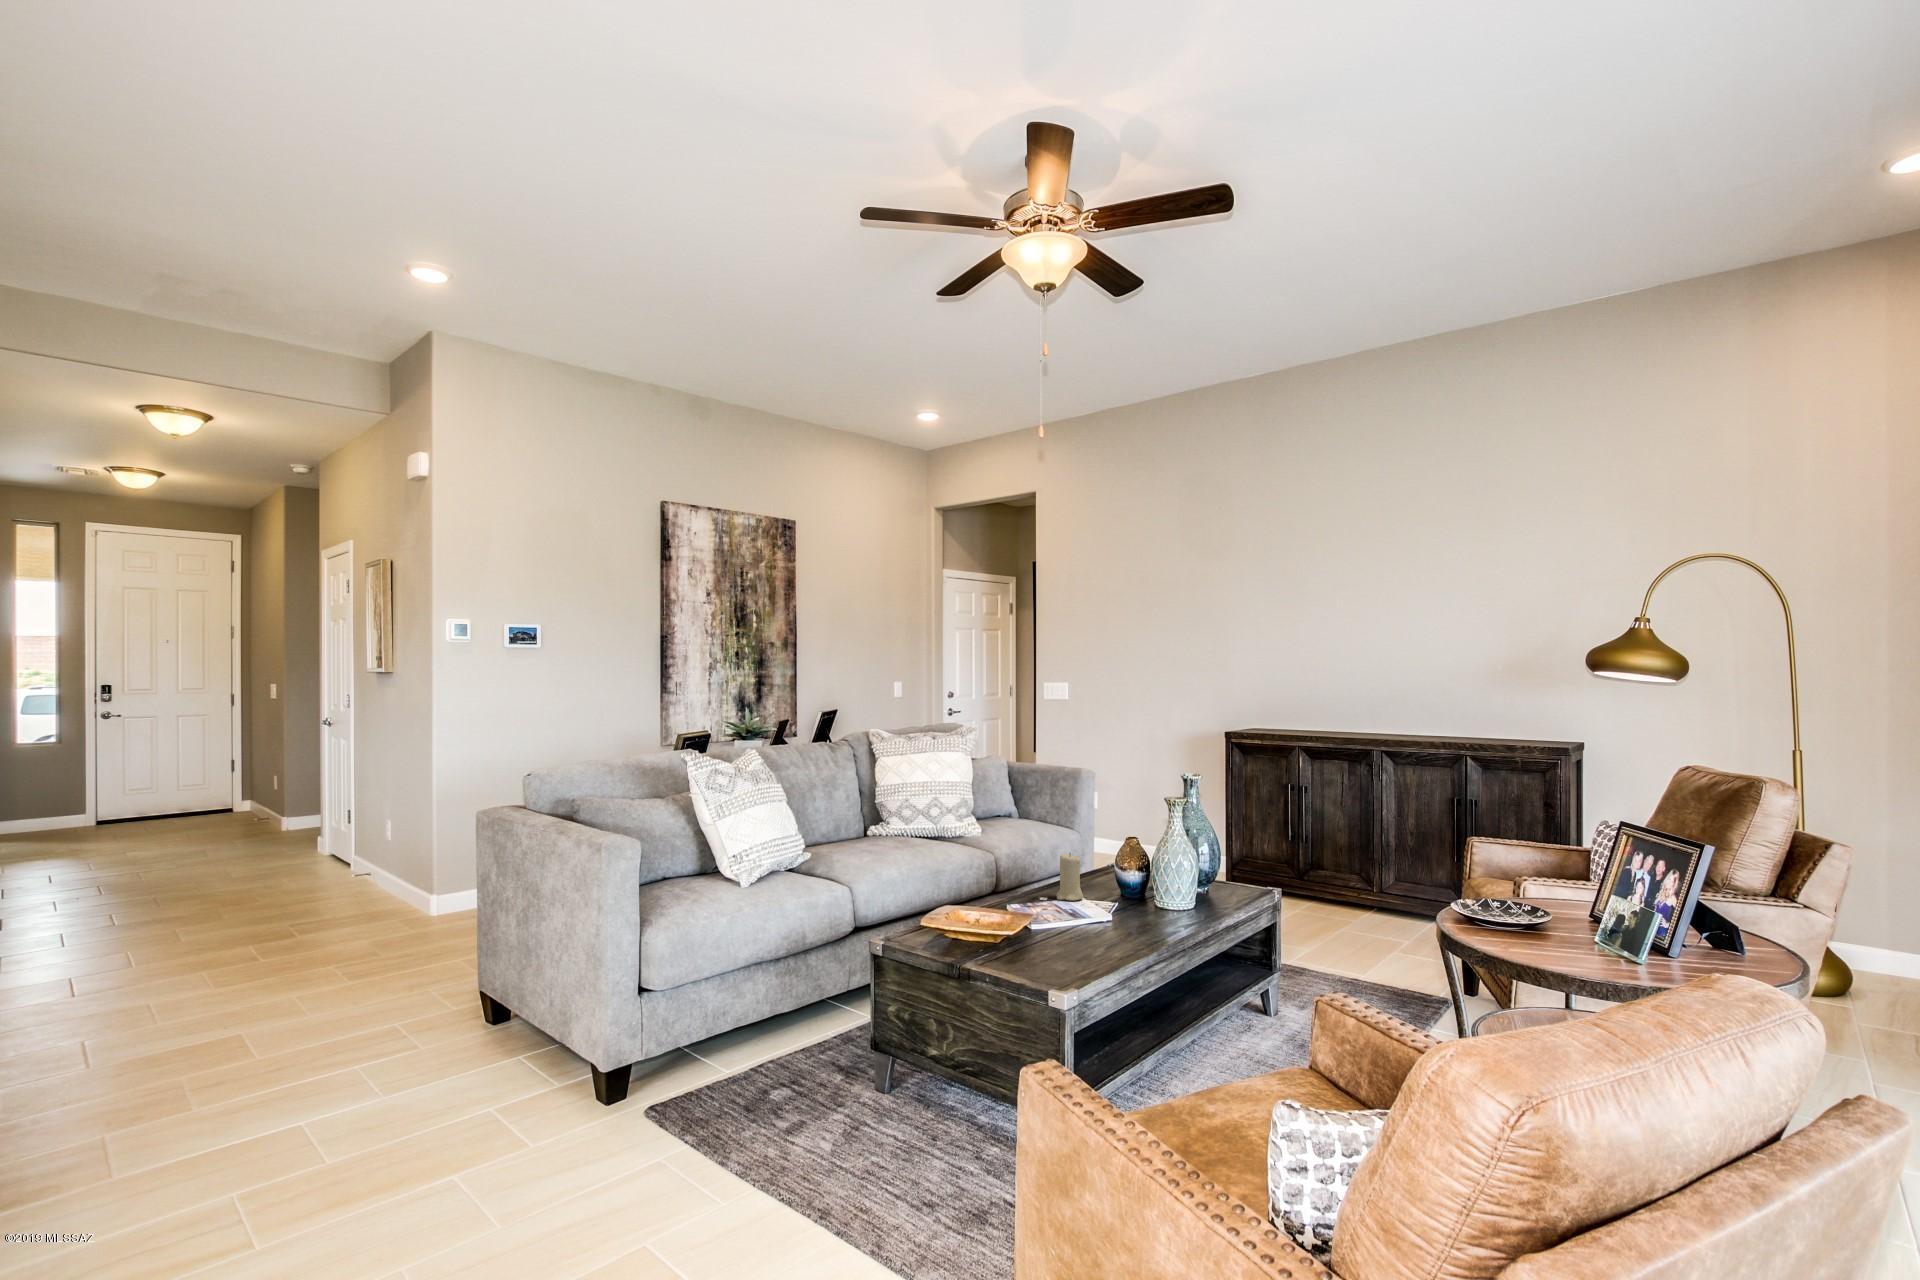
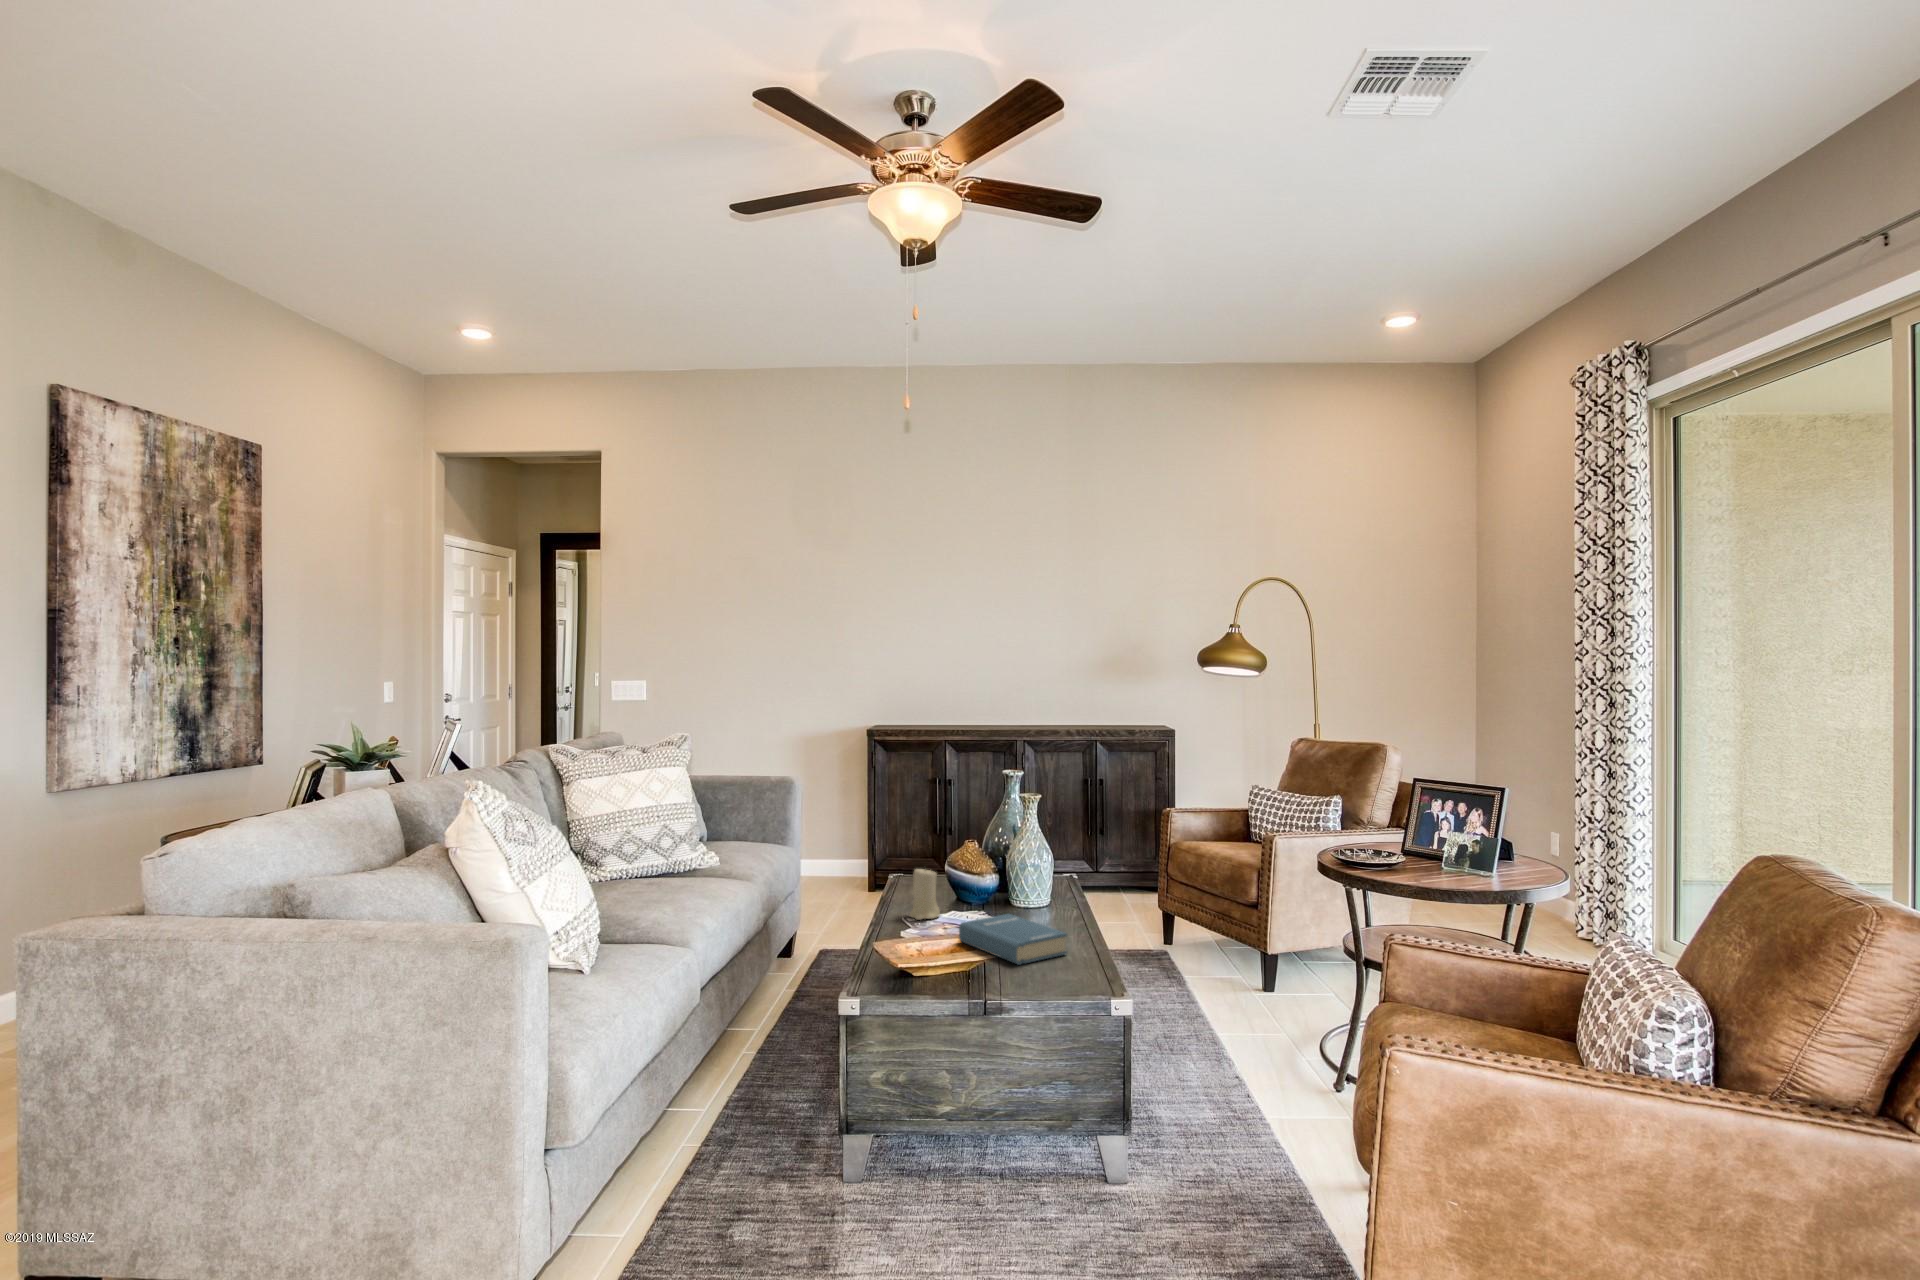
hardback book: none [1053,904,1123,948] -> present [959,914,1067,965]

